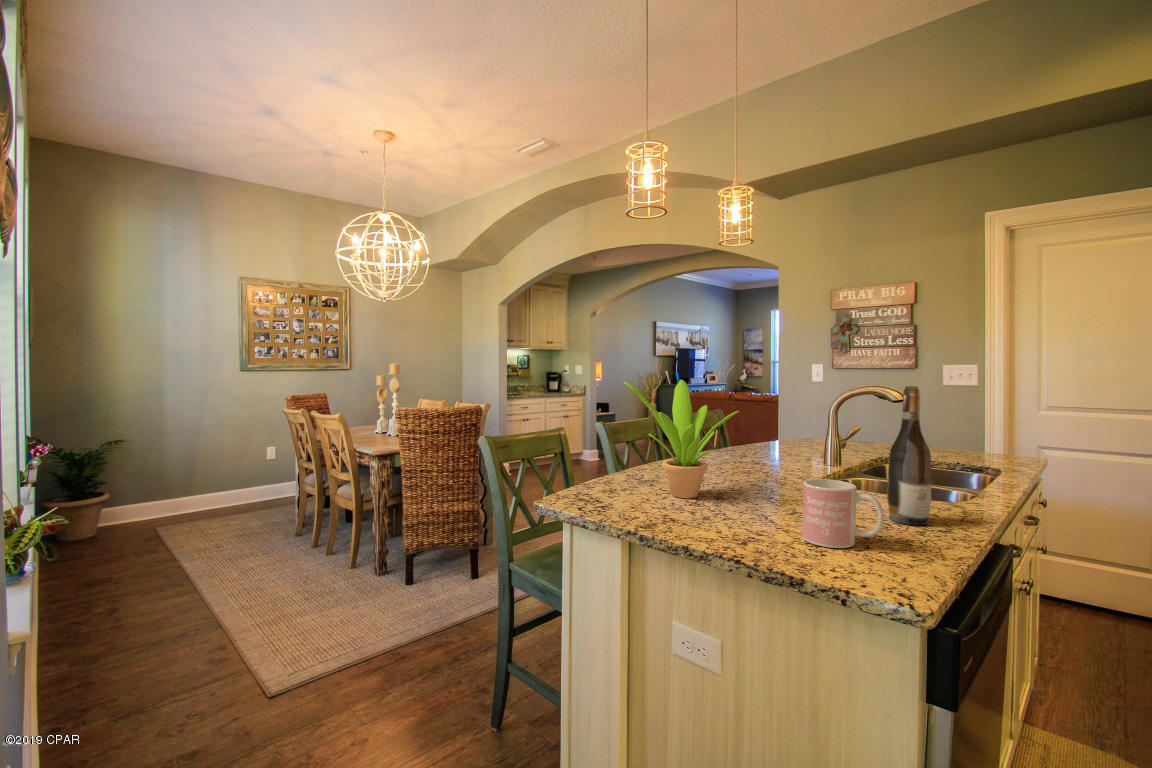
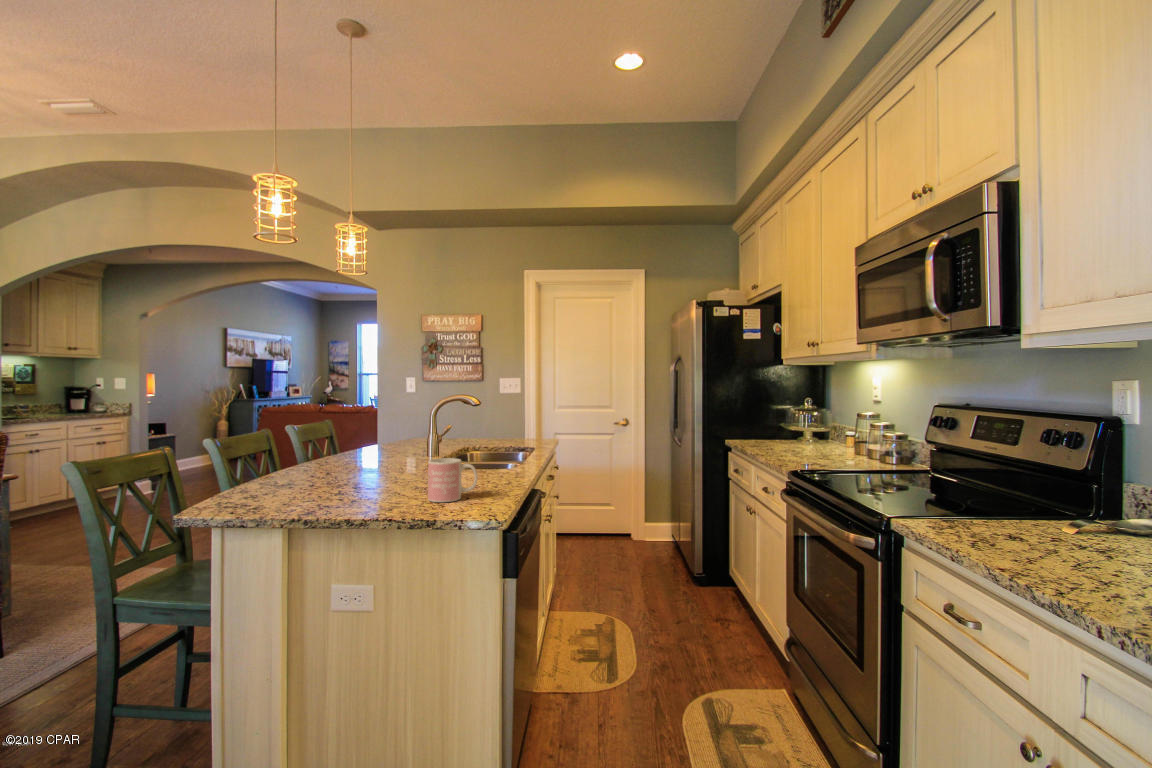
potted plant: present [624,380,739,498] -> none [270,392,374,492]
wine bottle: present [887,386,931,525] -> none [476,394,501,483]

